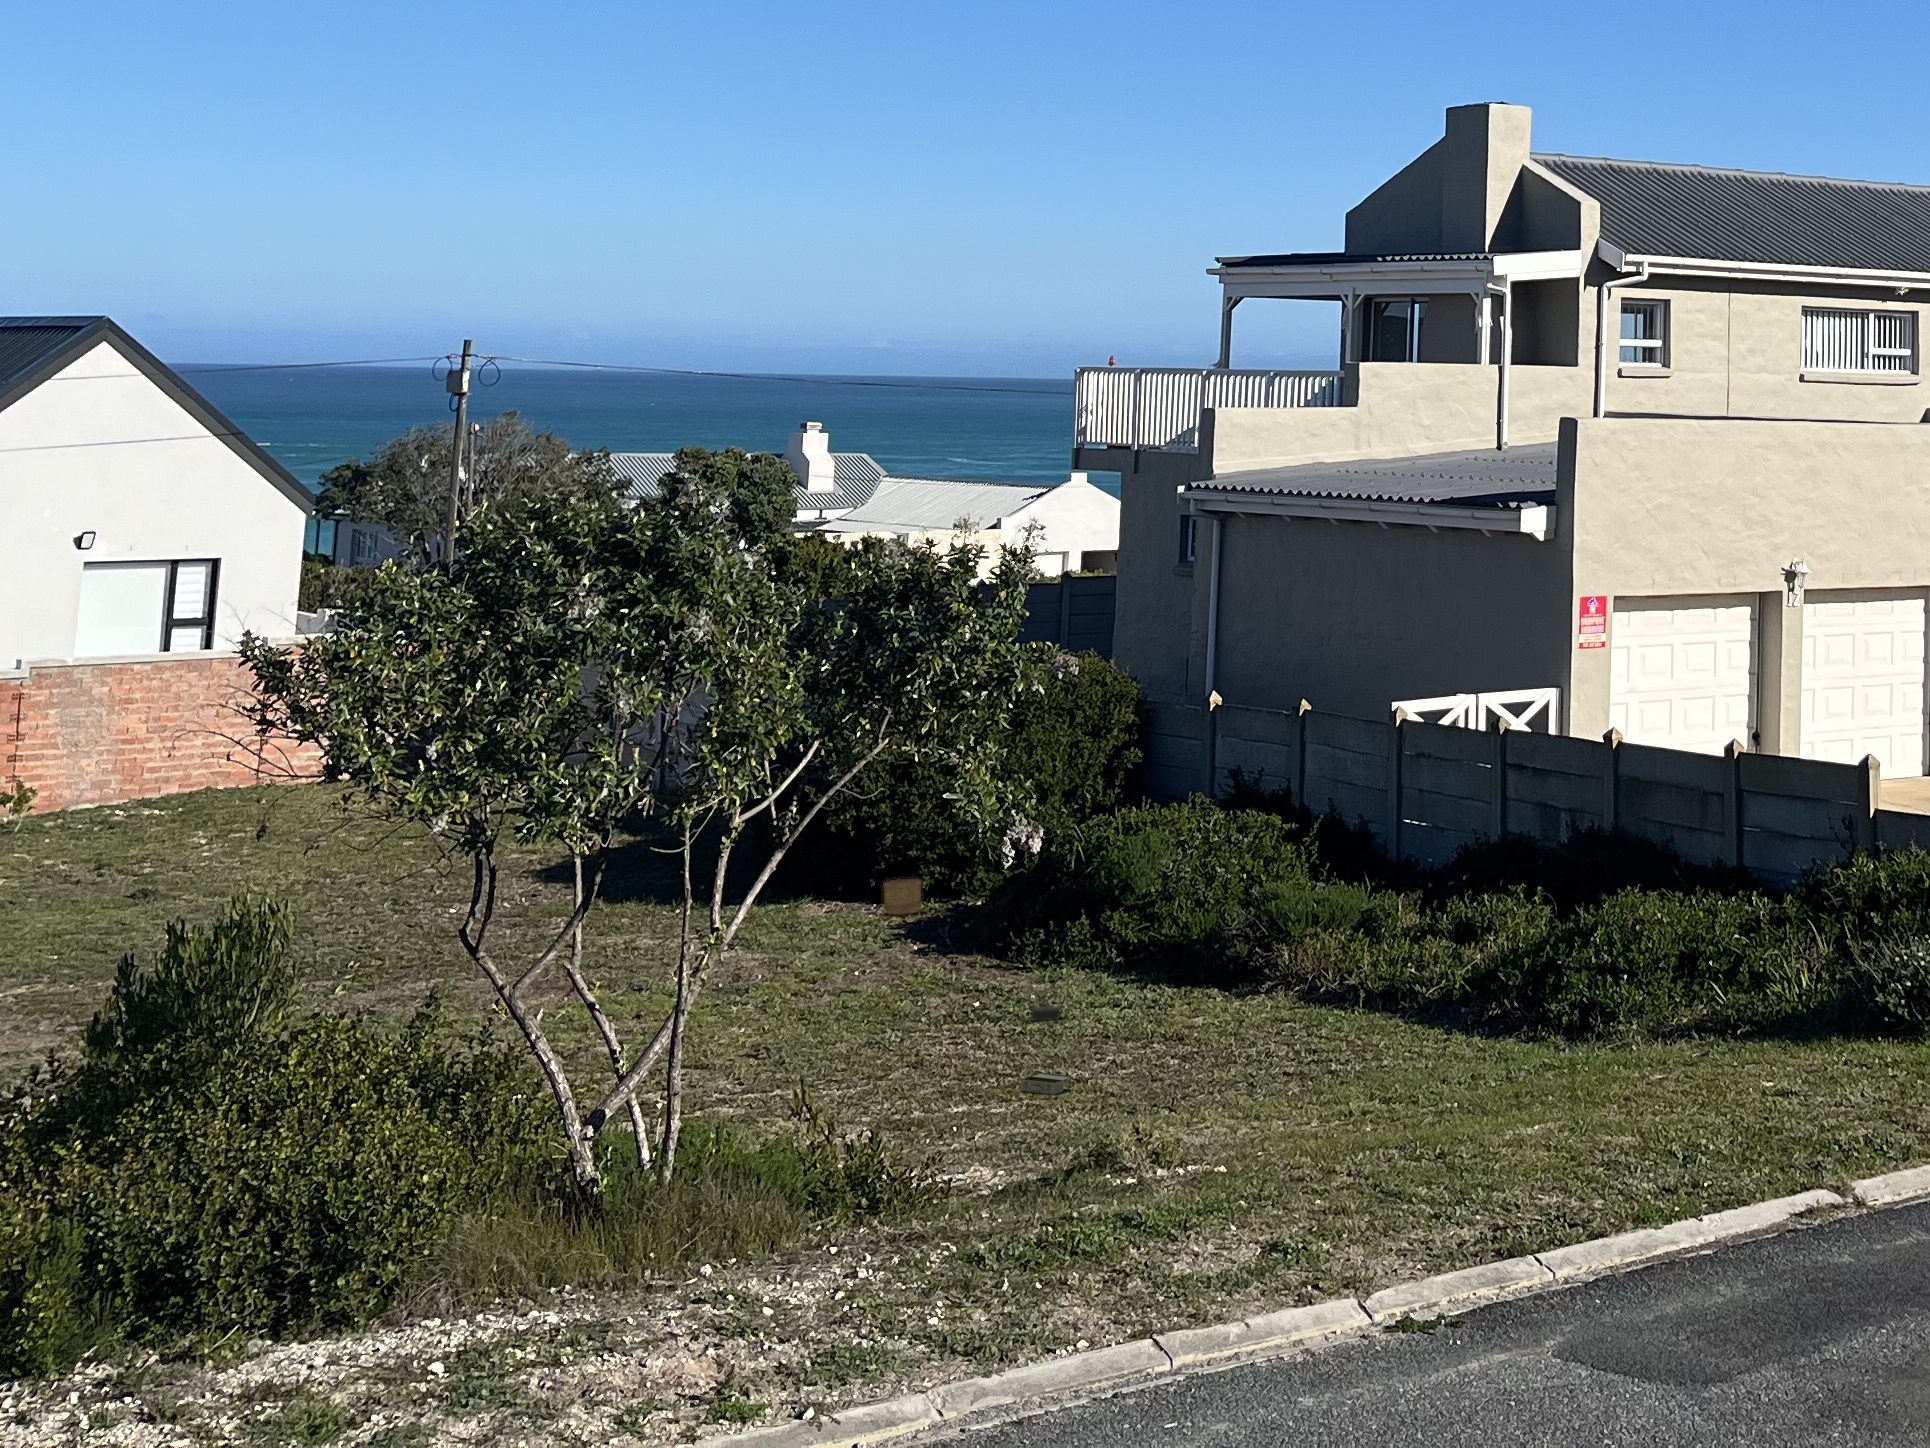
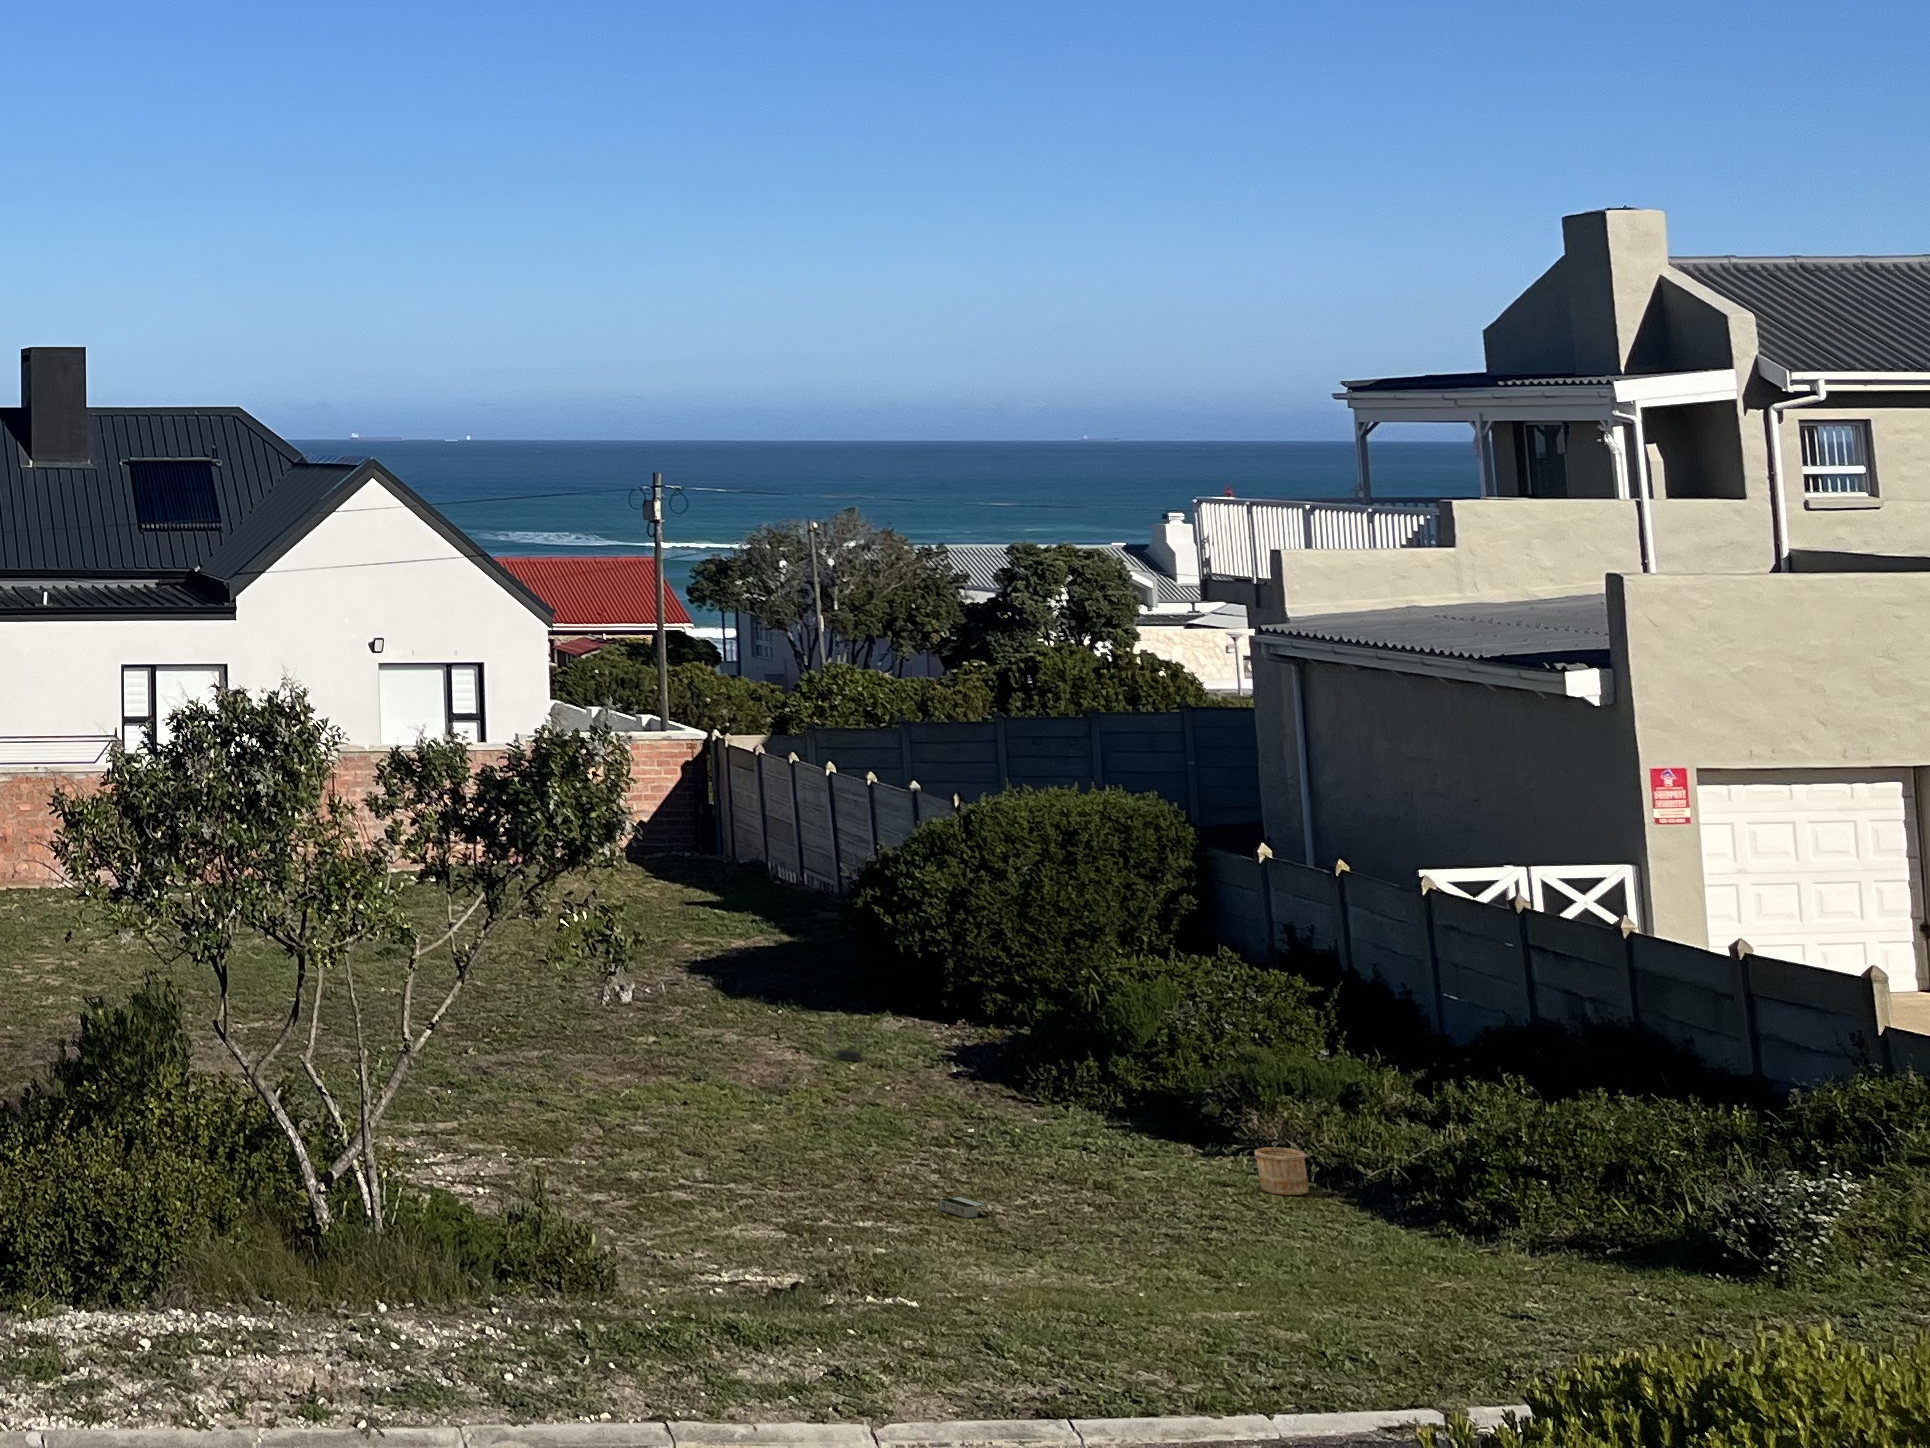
wooden bucket: present [884,879,921,915] -> present [1254,1147,1308,1195]
decorative plant: present [1020,979,1061,1021] -> present [828,1028,864,1061]

